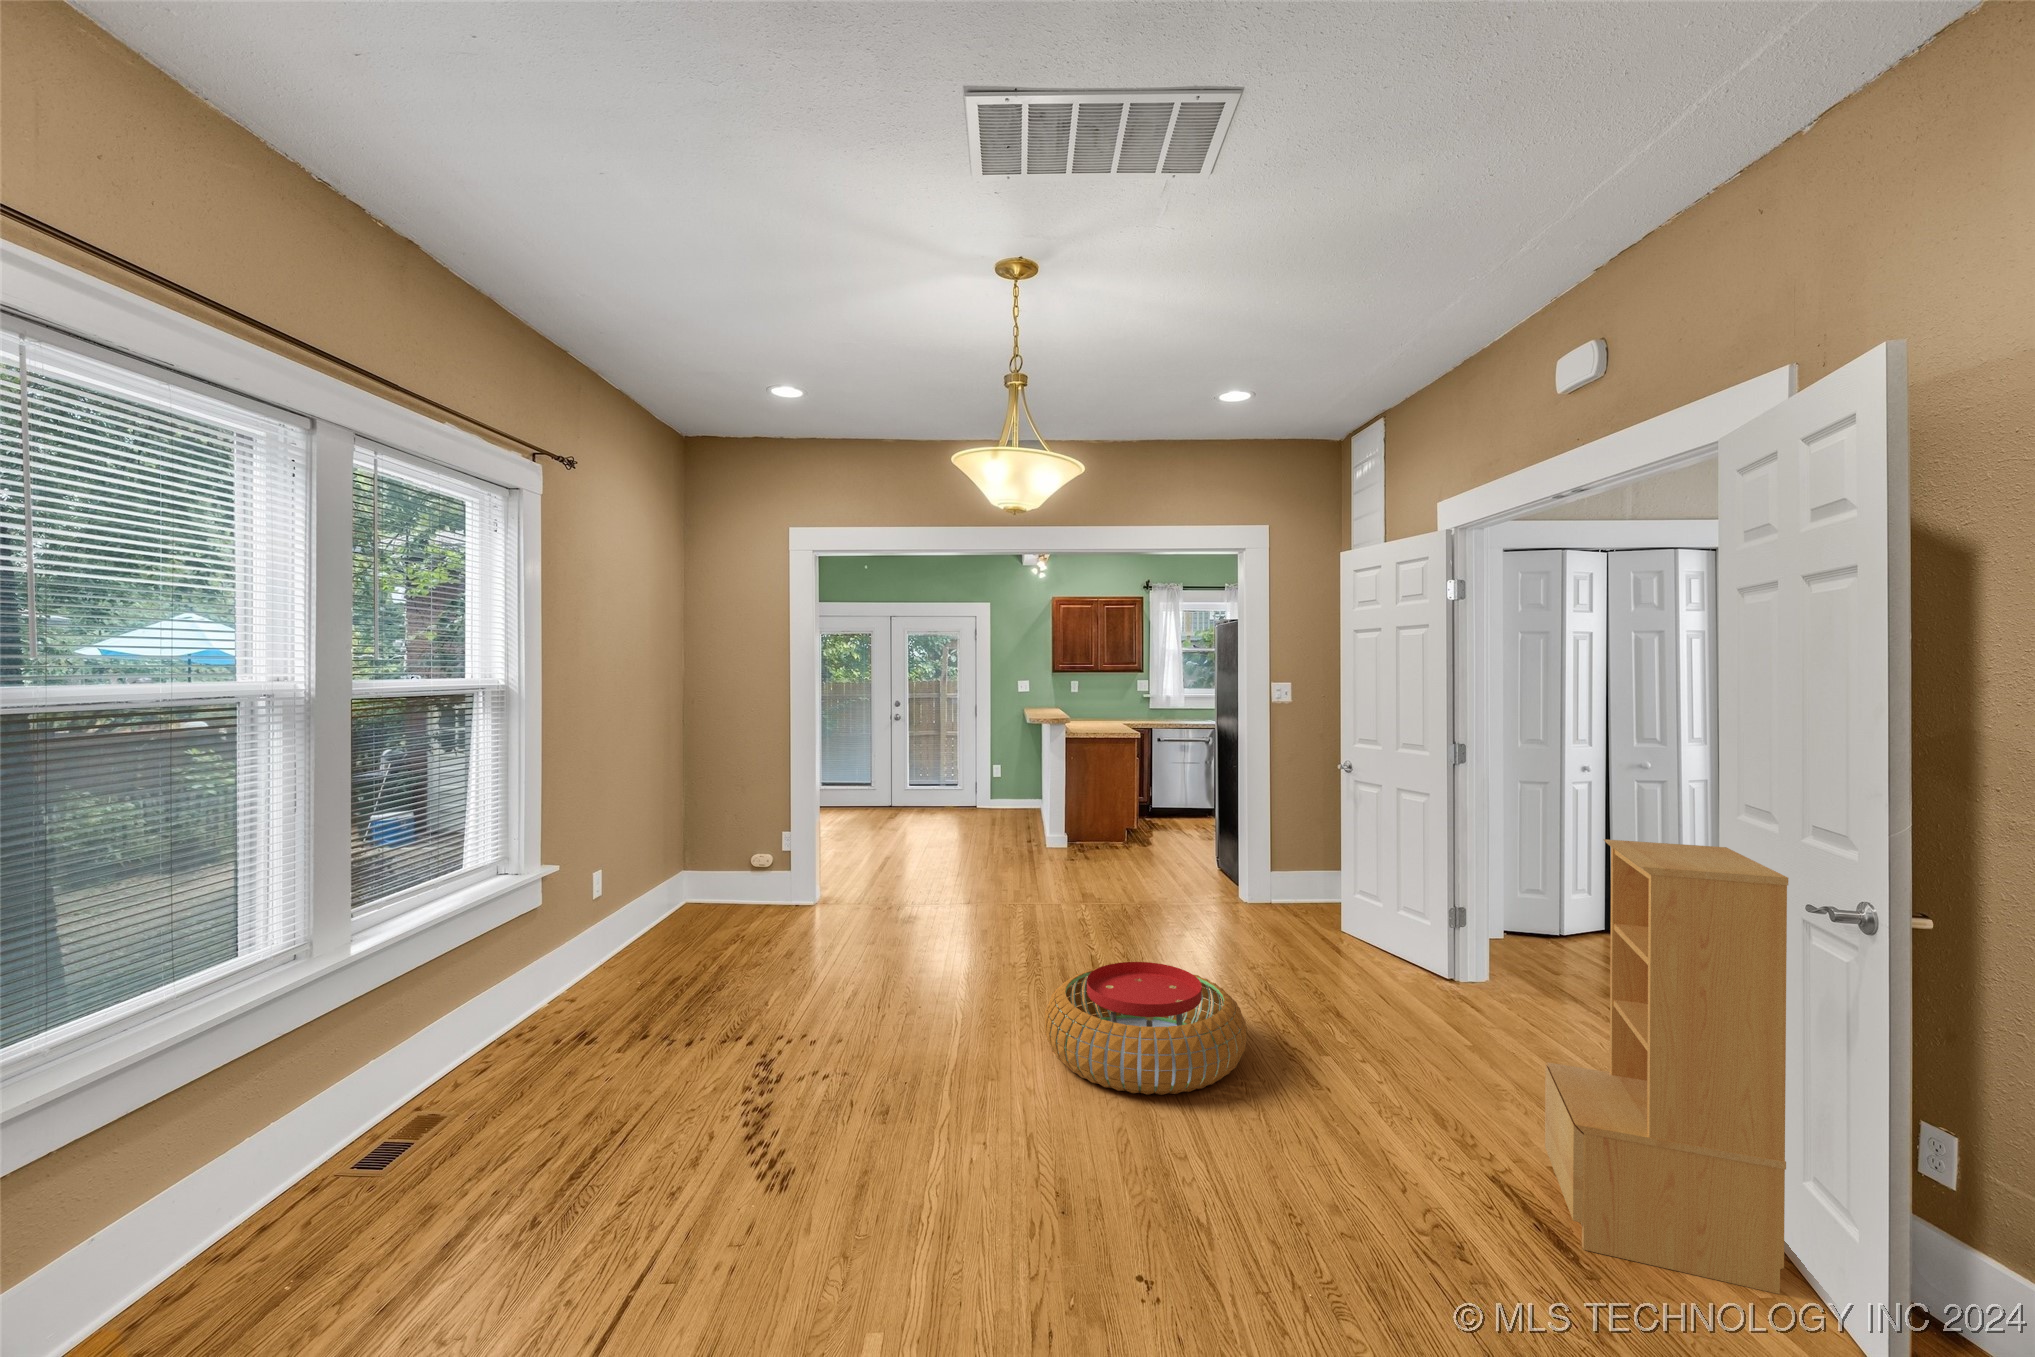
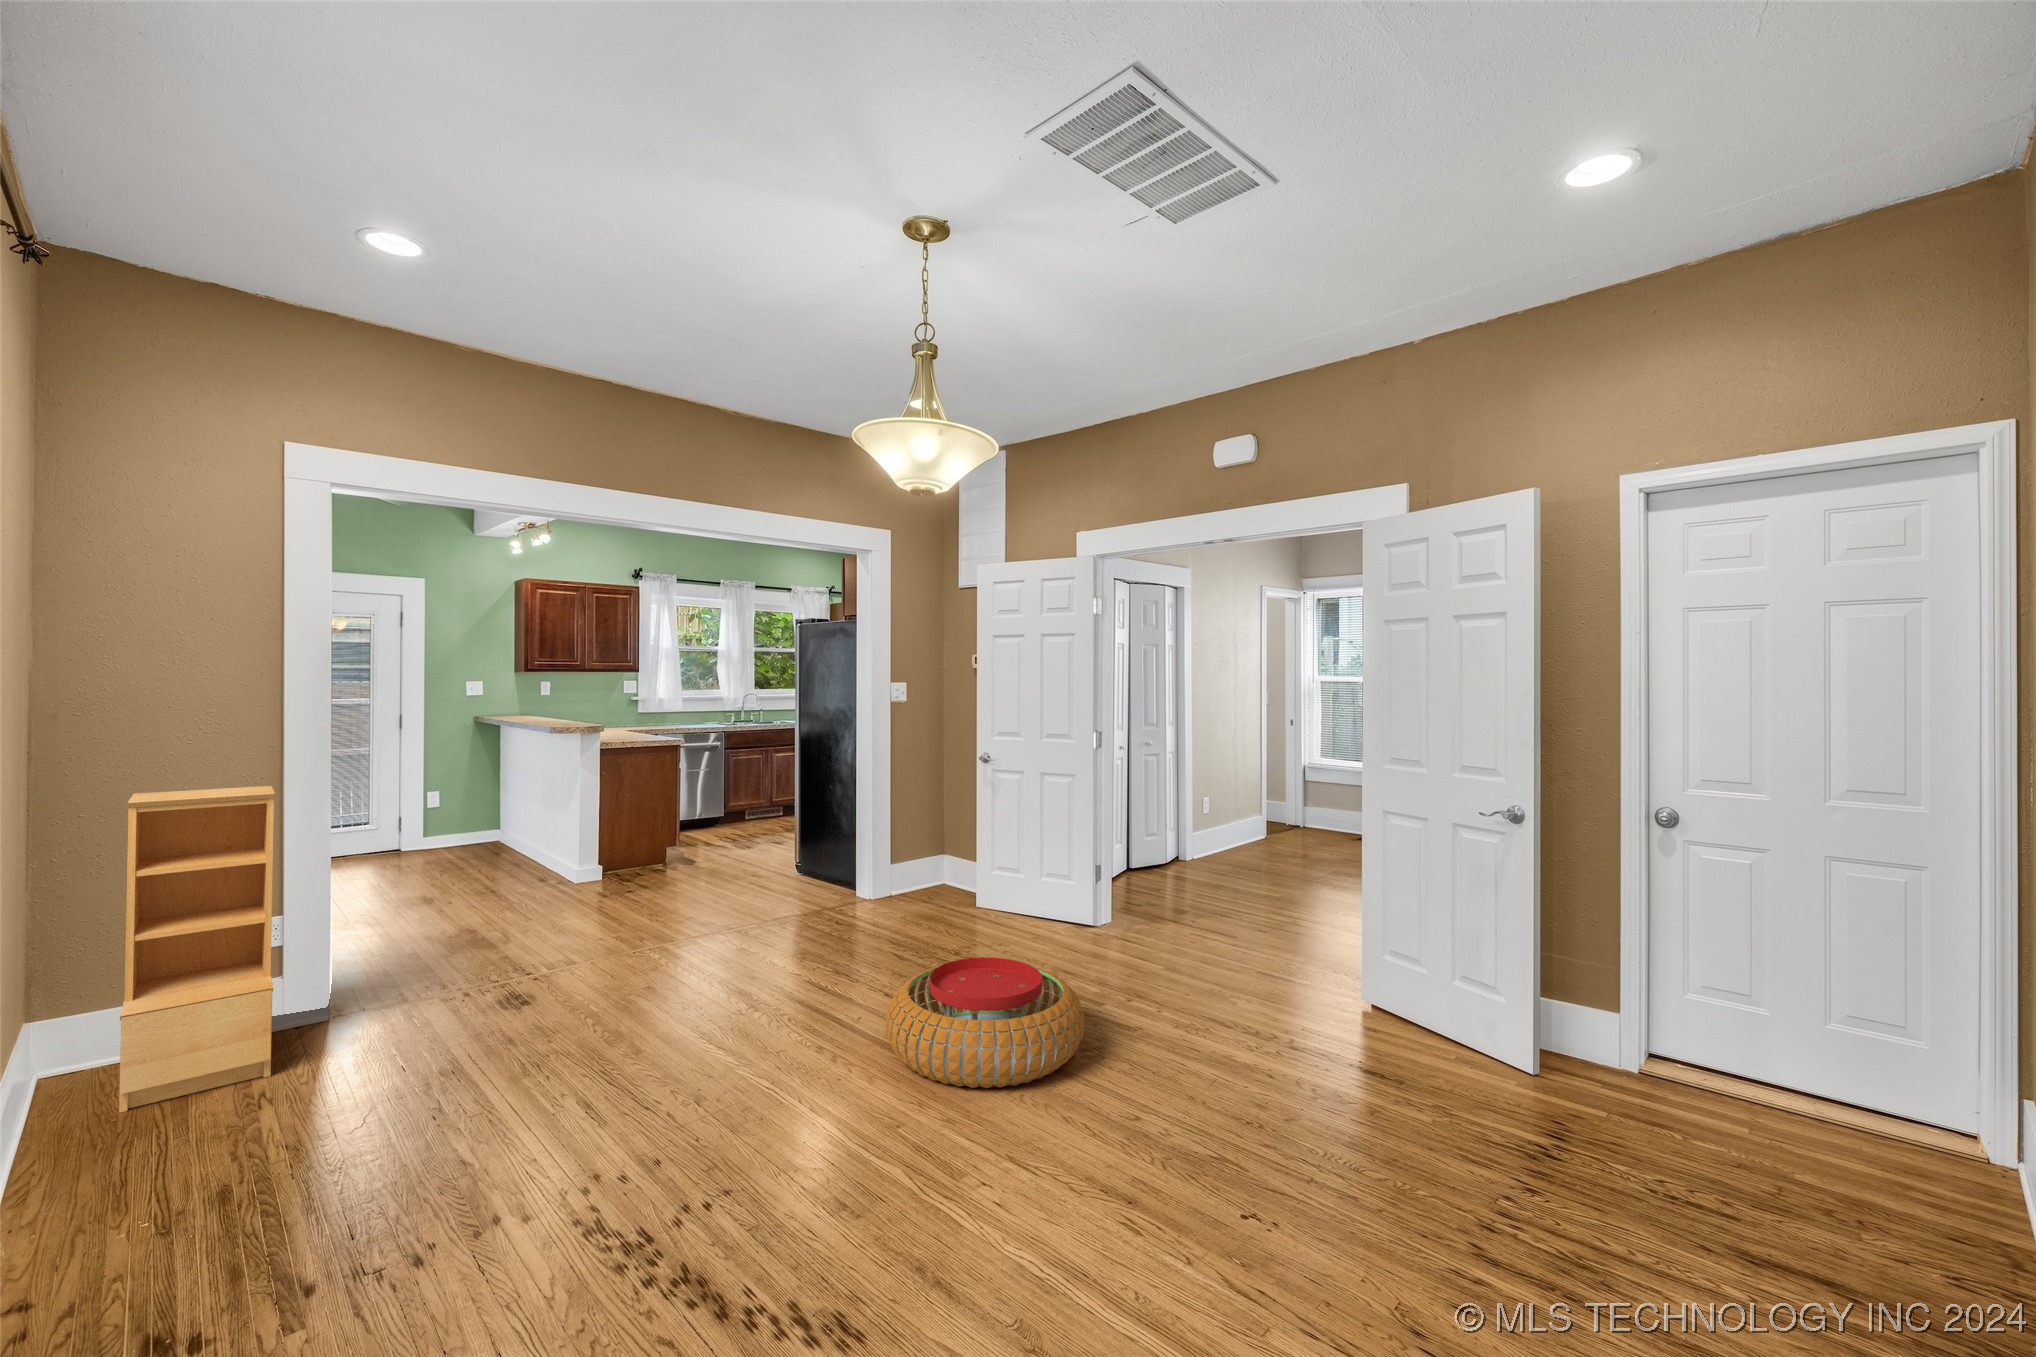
bookshelf: present [1545,839,1788,1294] -> present [119,786,275,1113]

